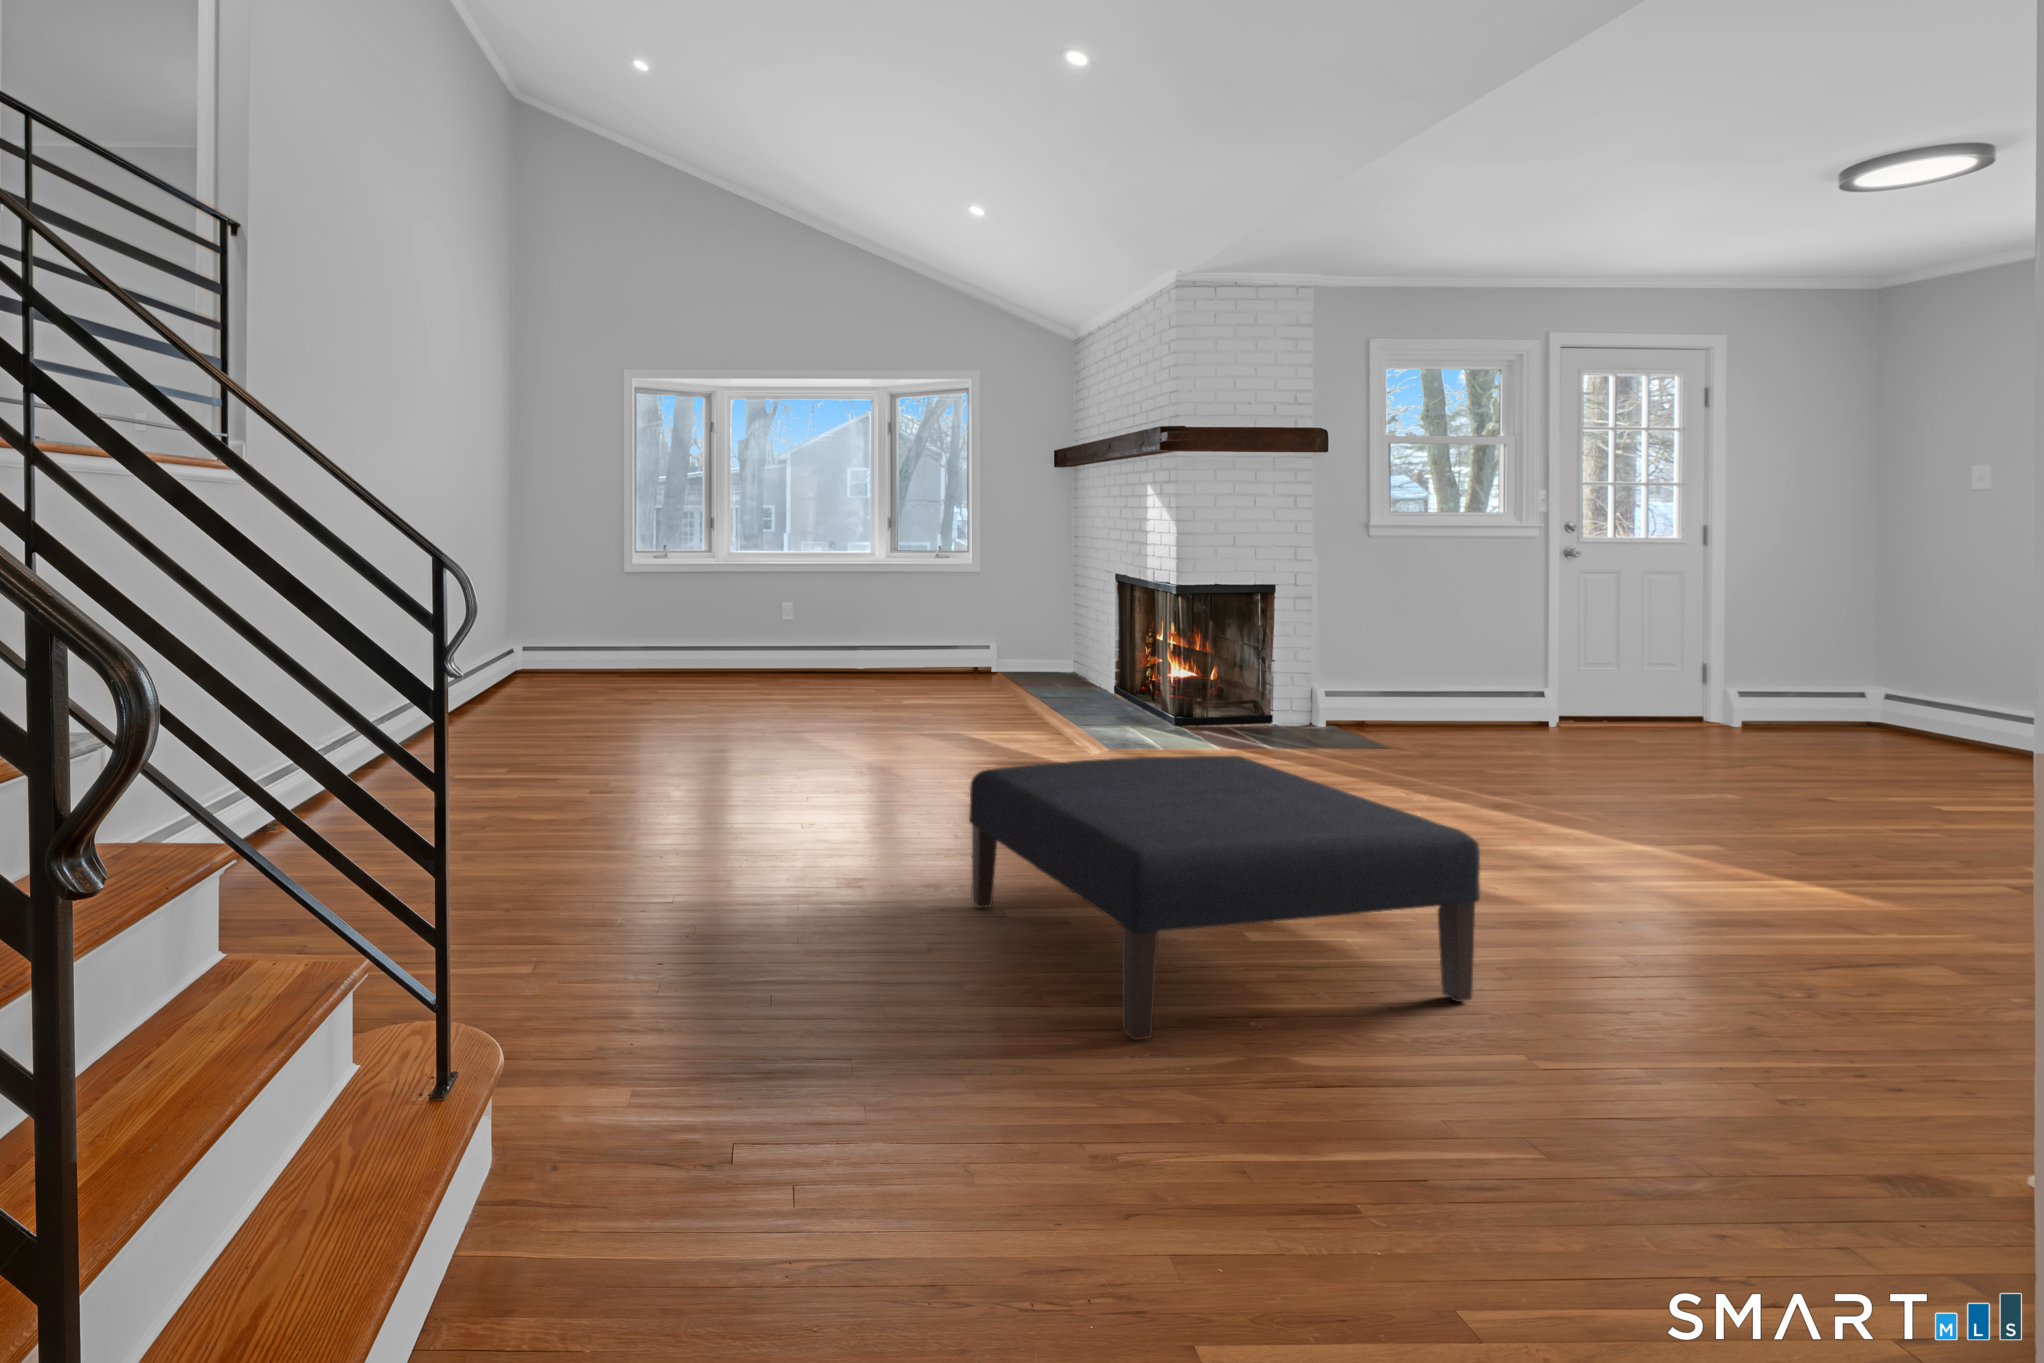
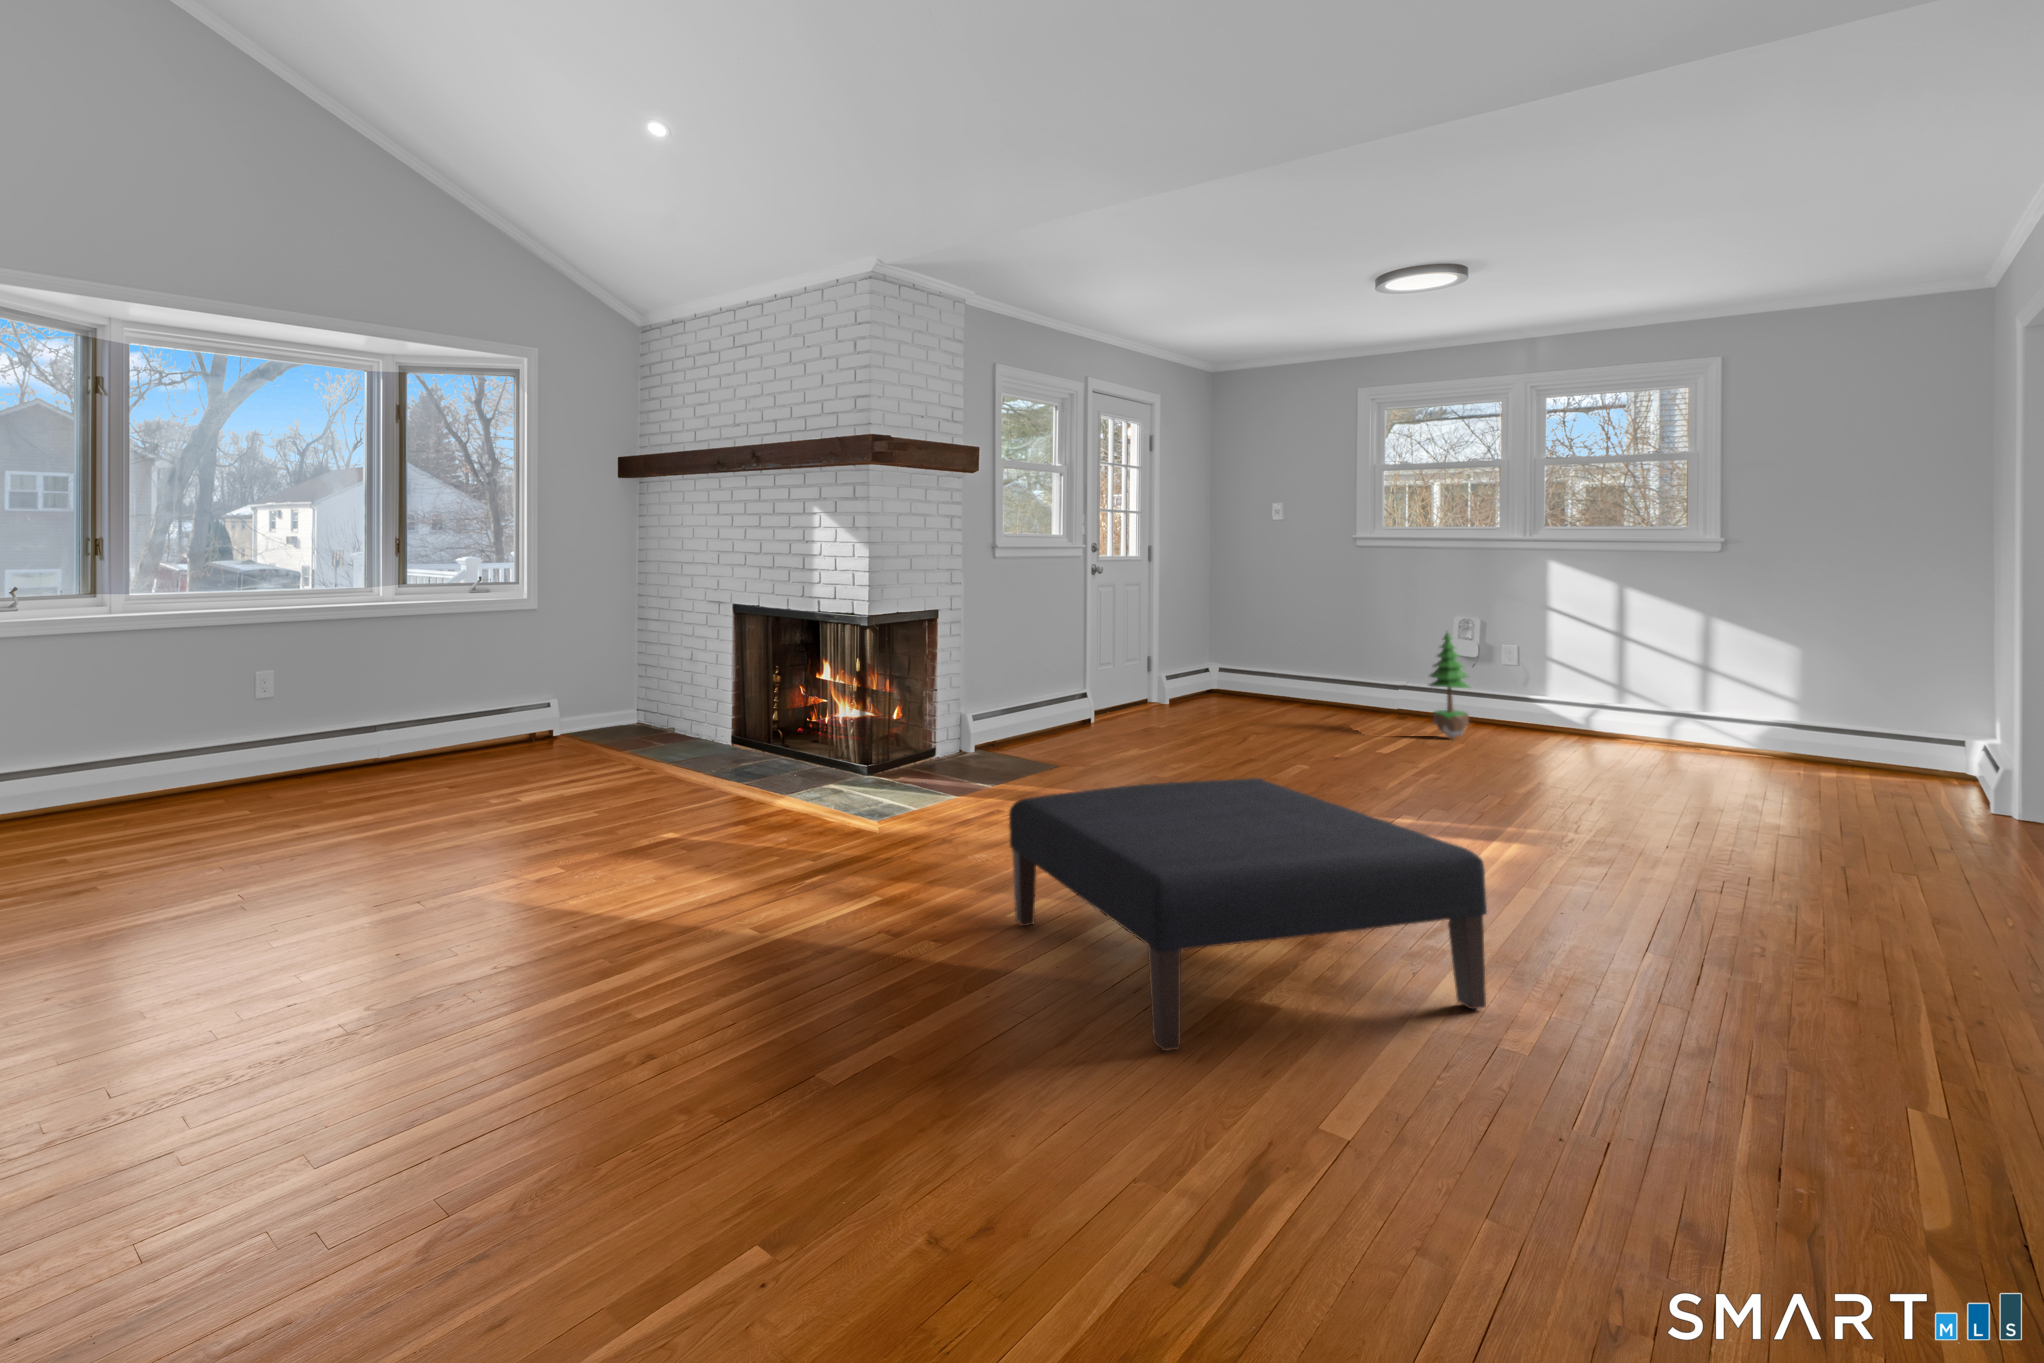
potted tree: none [1406,613,1454,728] -> present [1428,632,1469,738]

